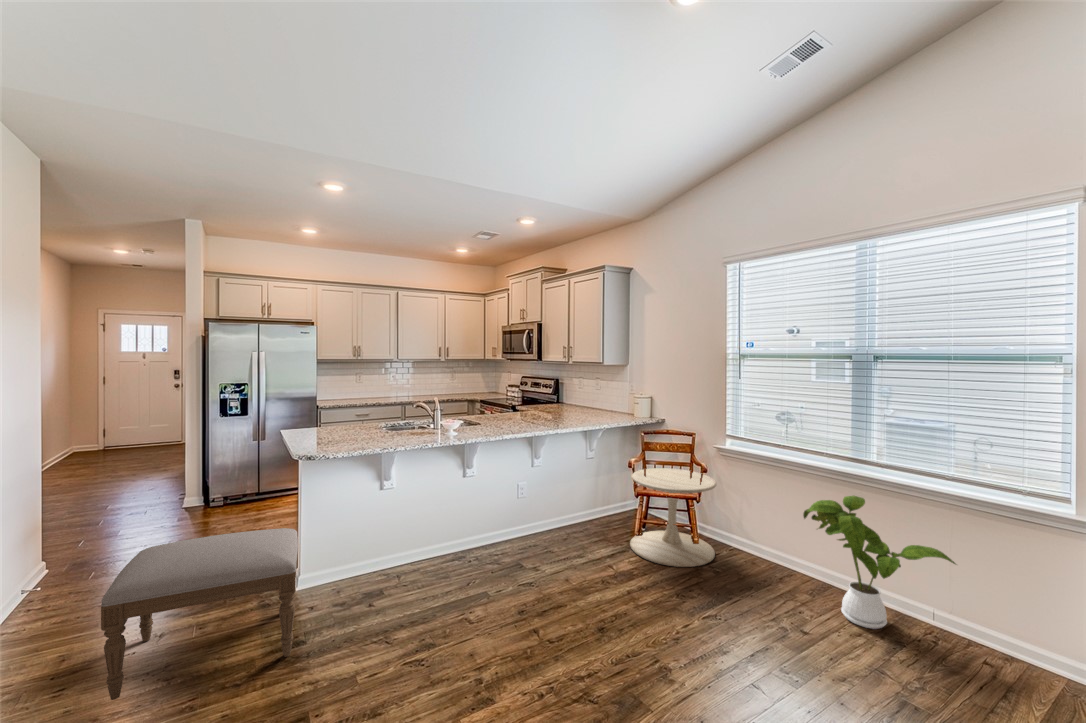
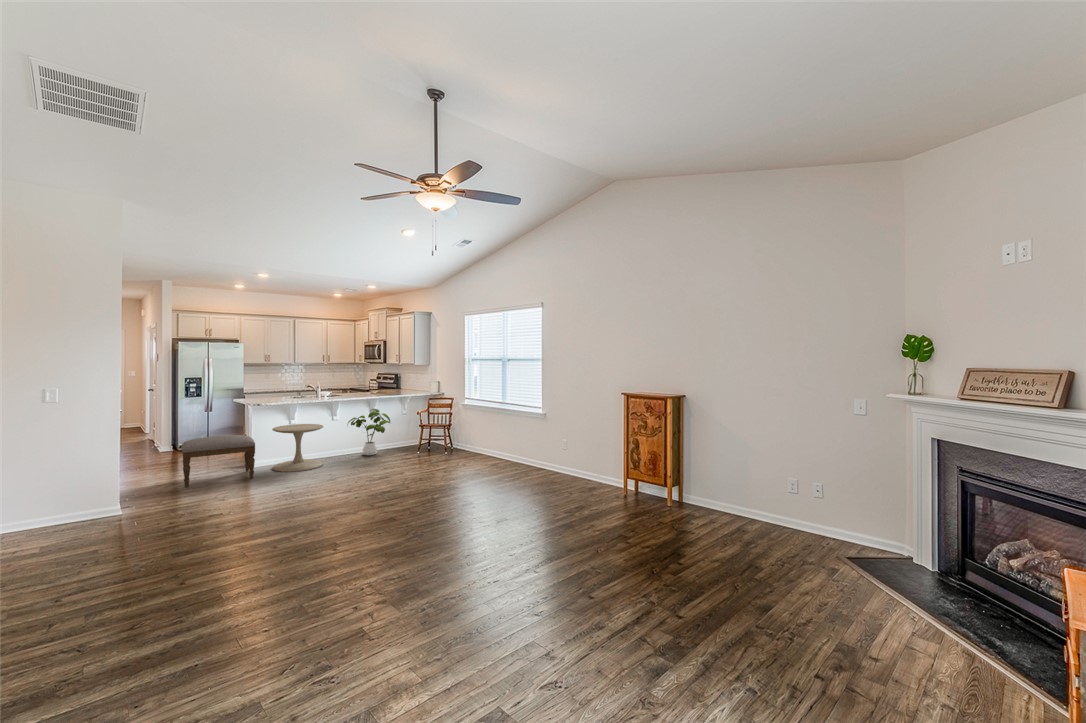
side table: present [630,468,717,567] -> present [272,424,323,472]
house plant: present [803,496,956,629] -> present [348,409,390,455]

